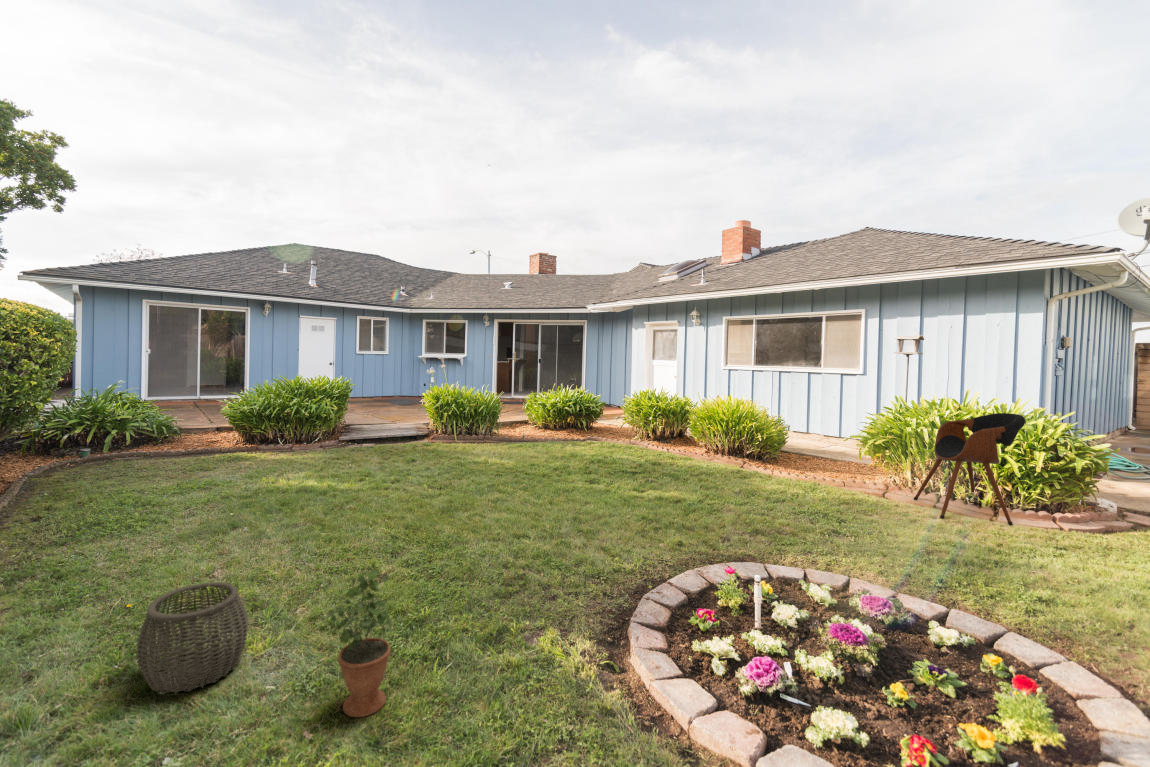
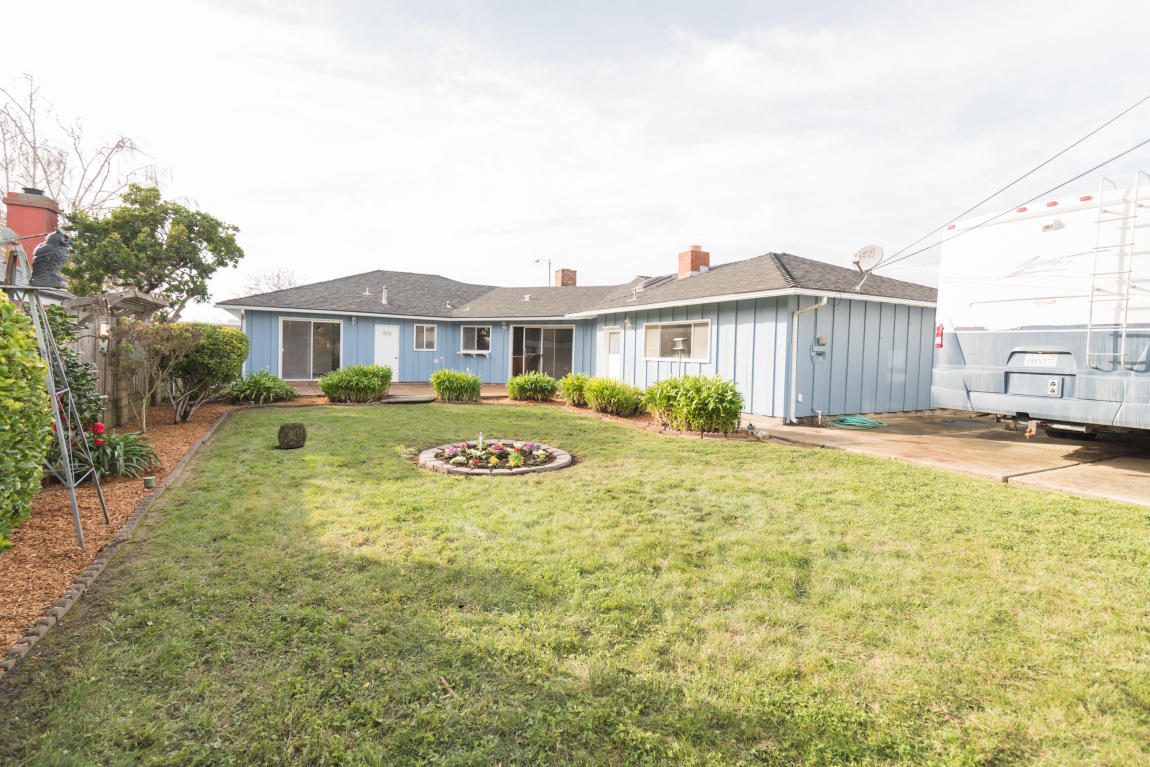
chair: present [914,413,1025,525] -> none [637,383,684,438]
potted plant: present [328,565,392,717] -> none [323,413,342,453]

